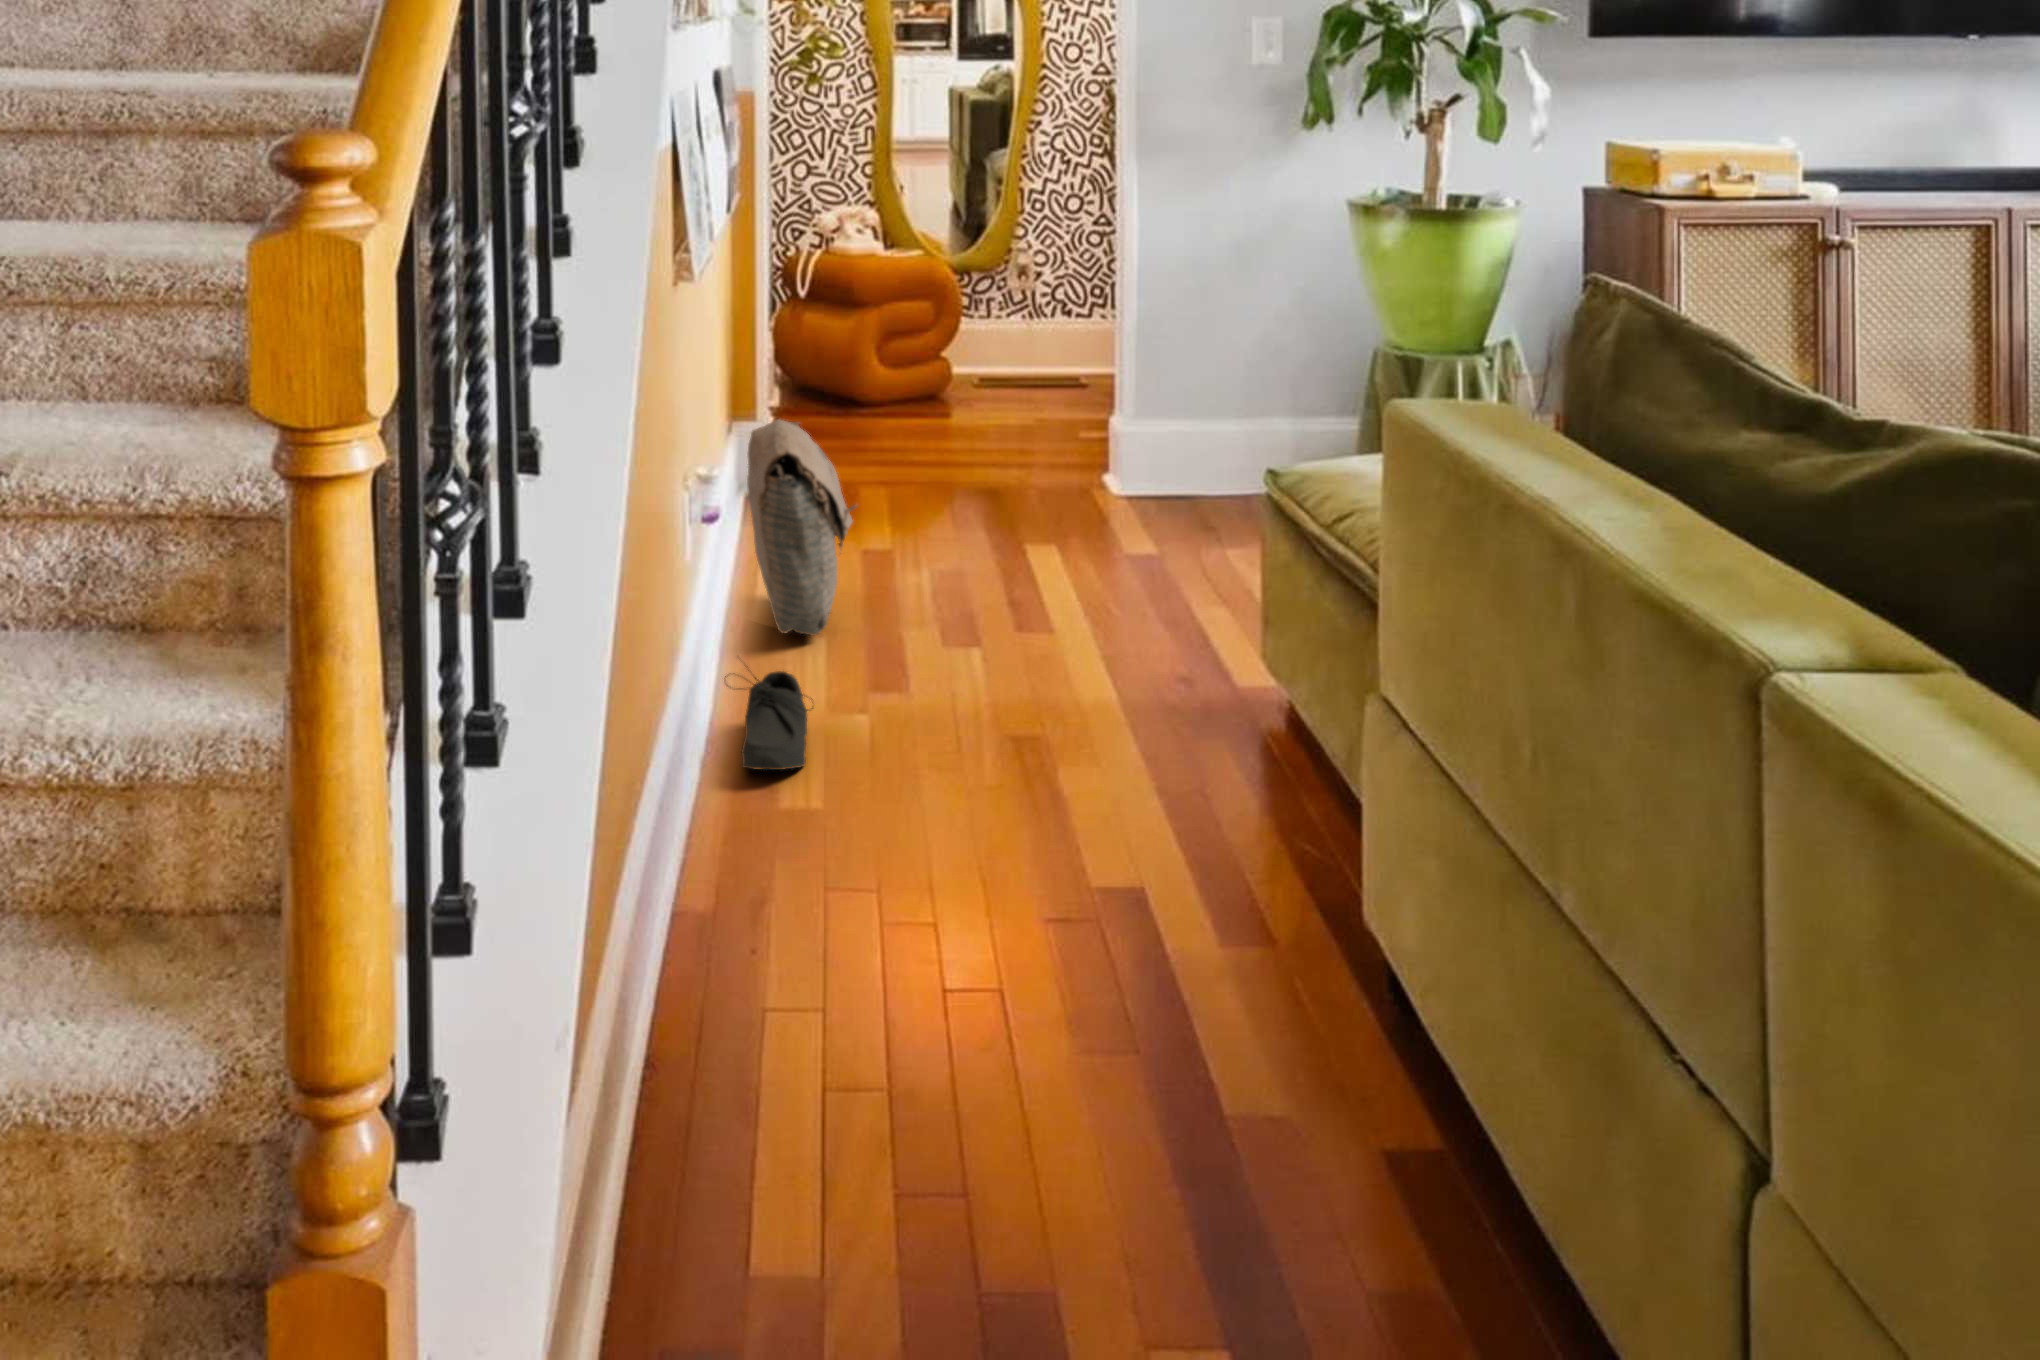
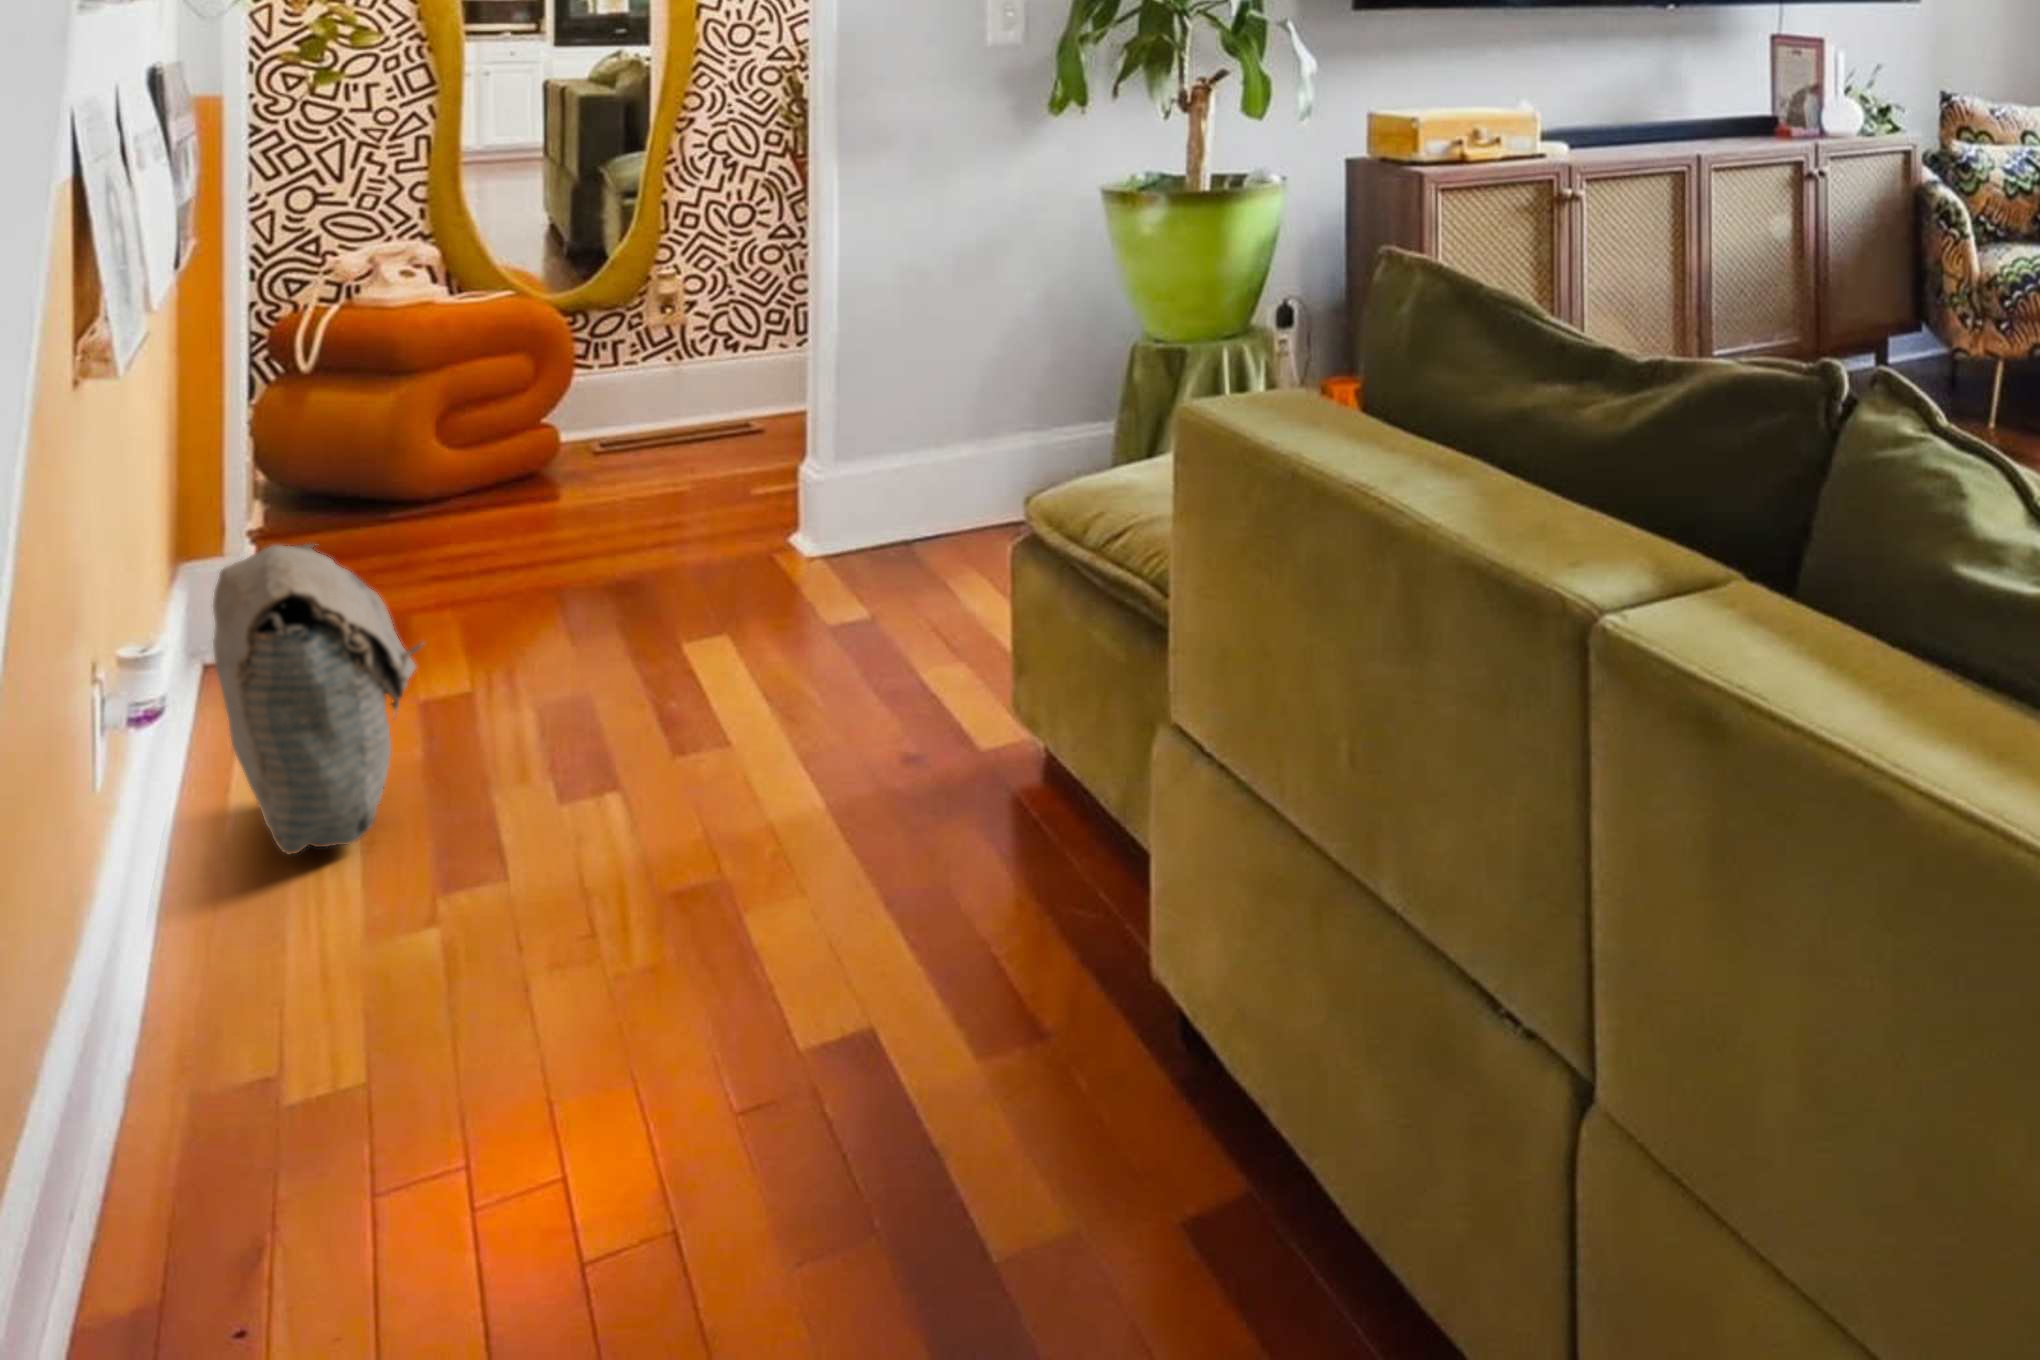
shoe: present [725,671,812,770] -> none [171,919,355,1095]

